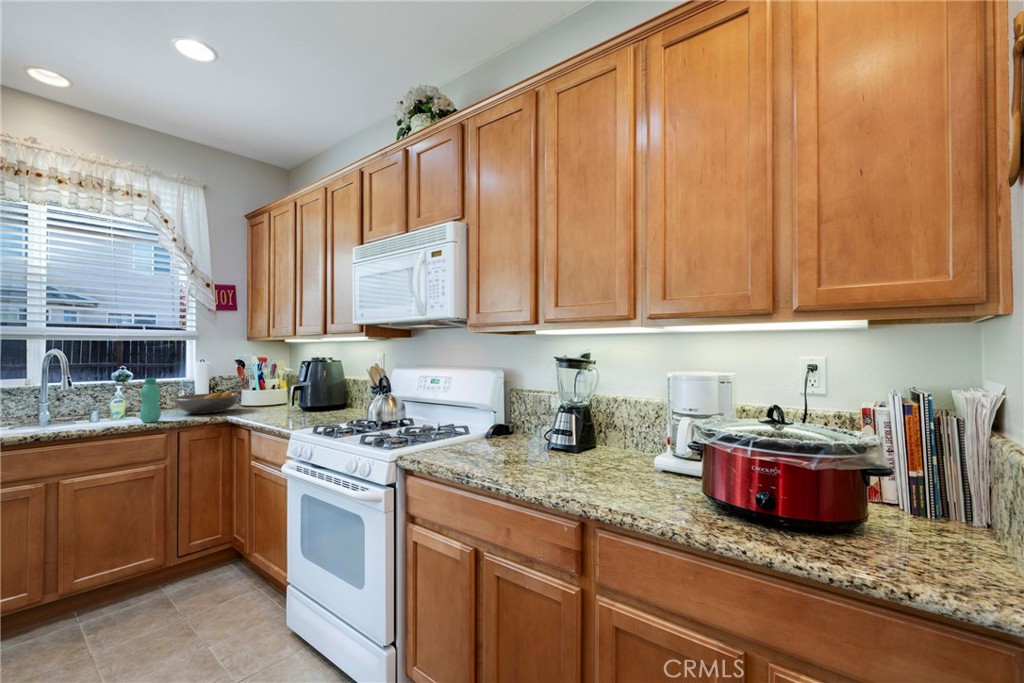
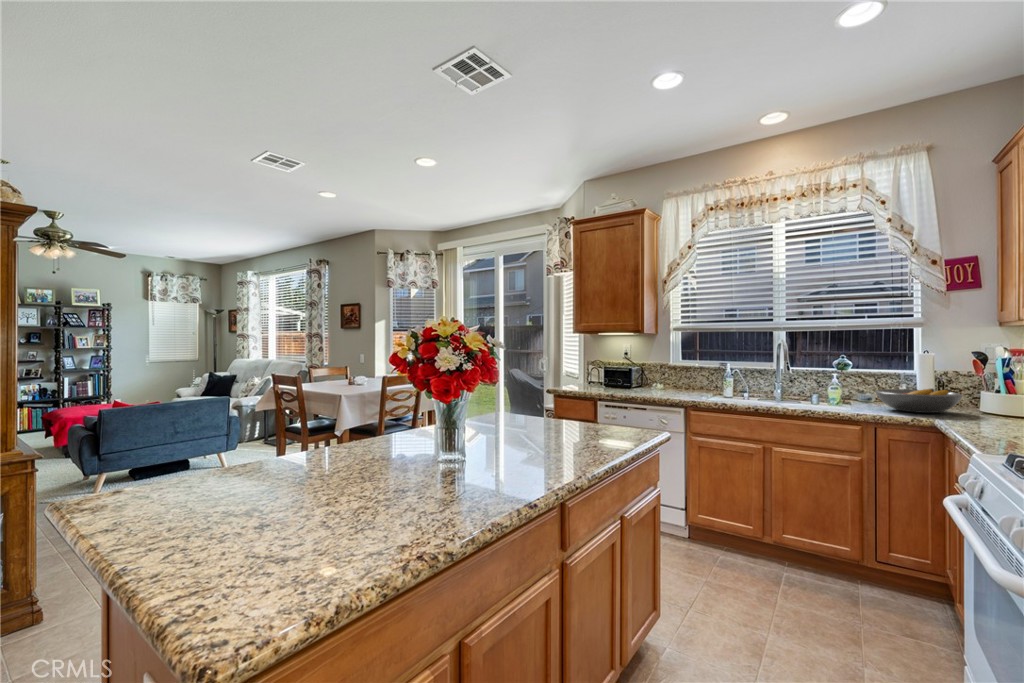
bottle: present [140,378,161,423] -> none [834,367,855,411]

